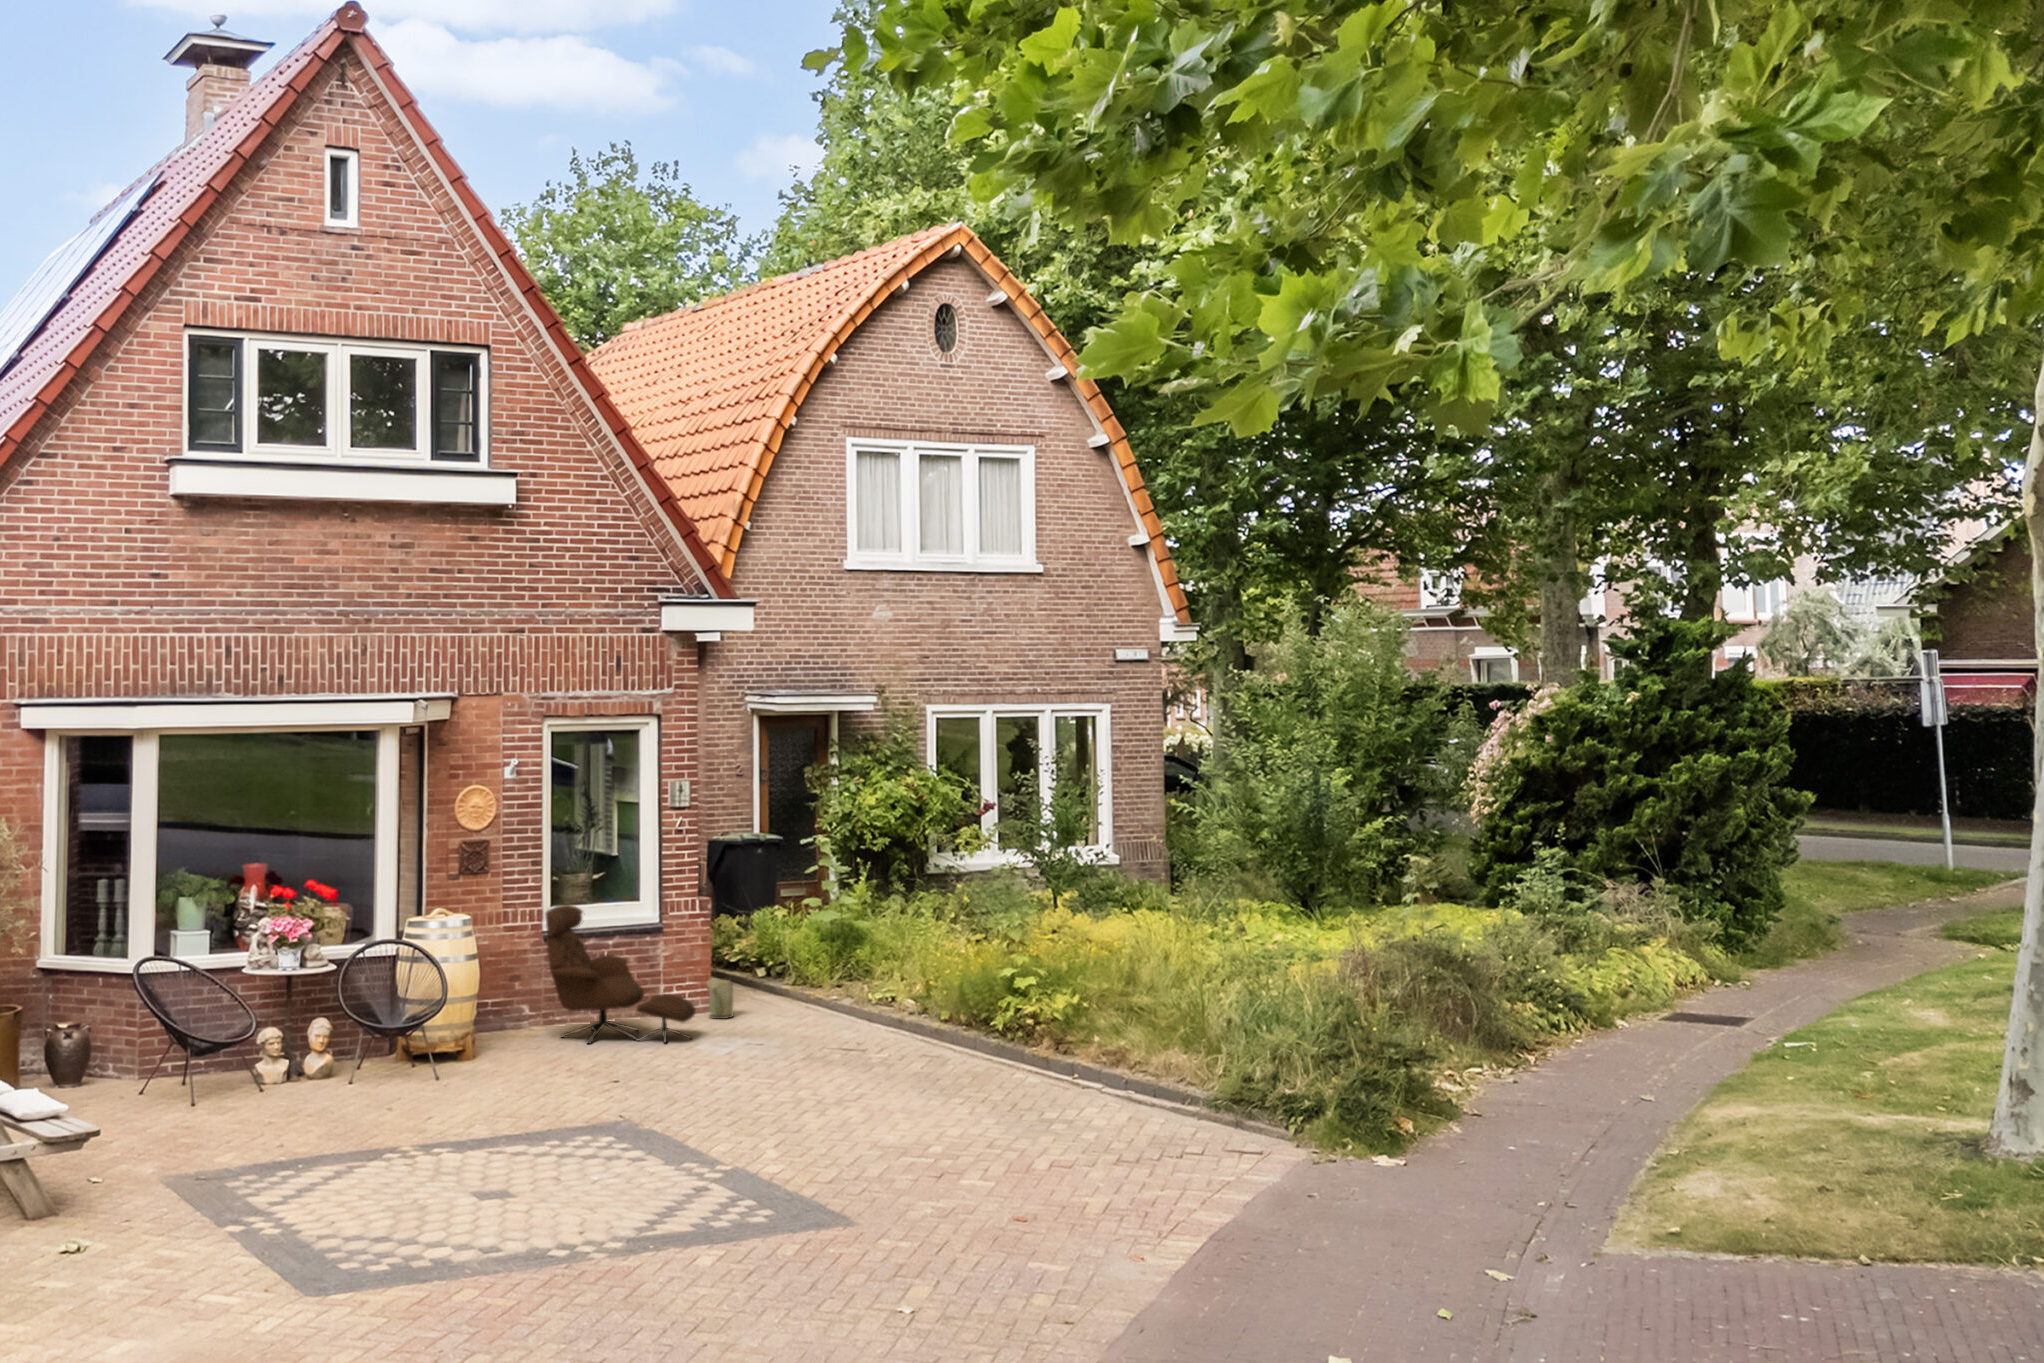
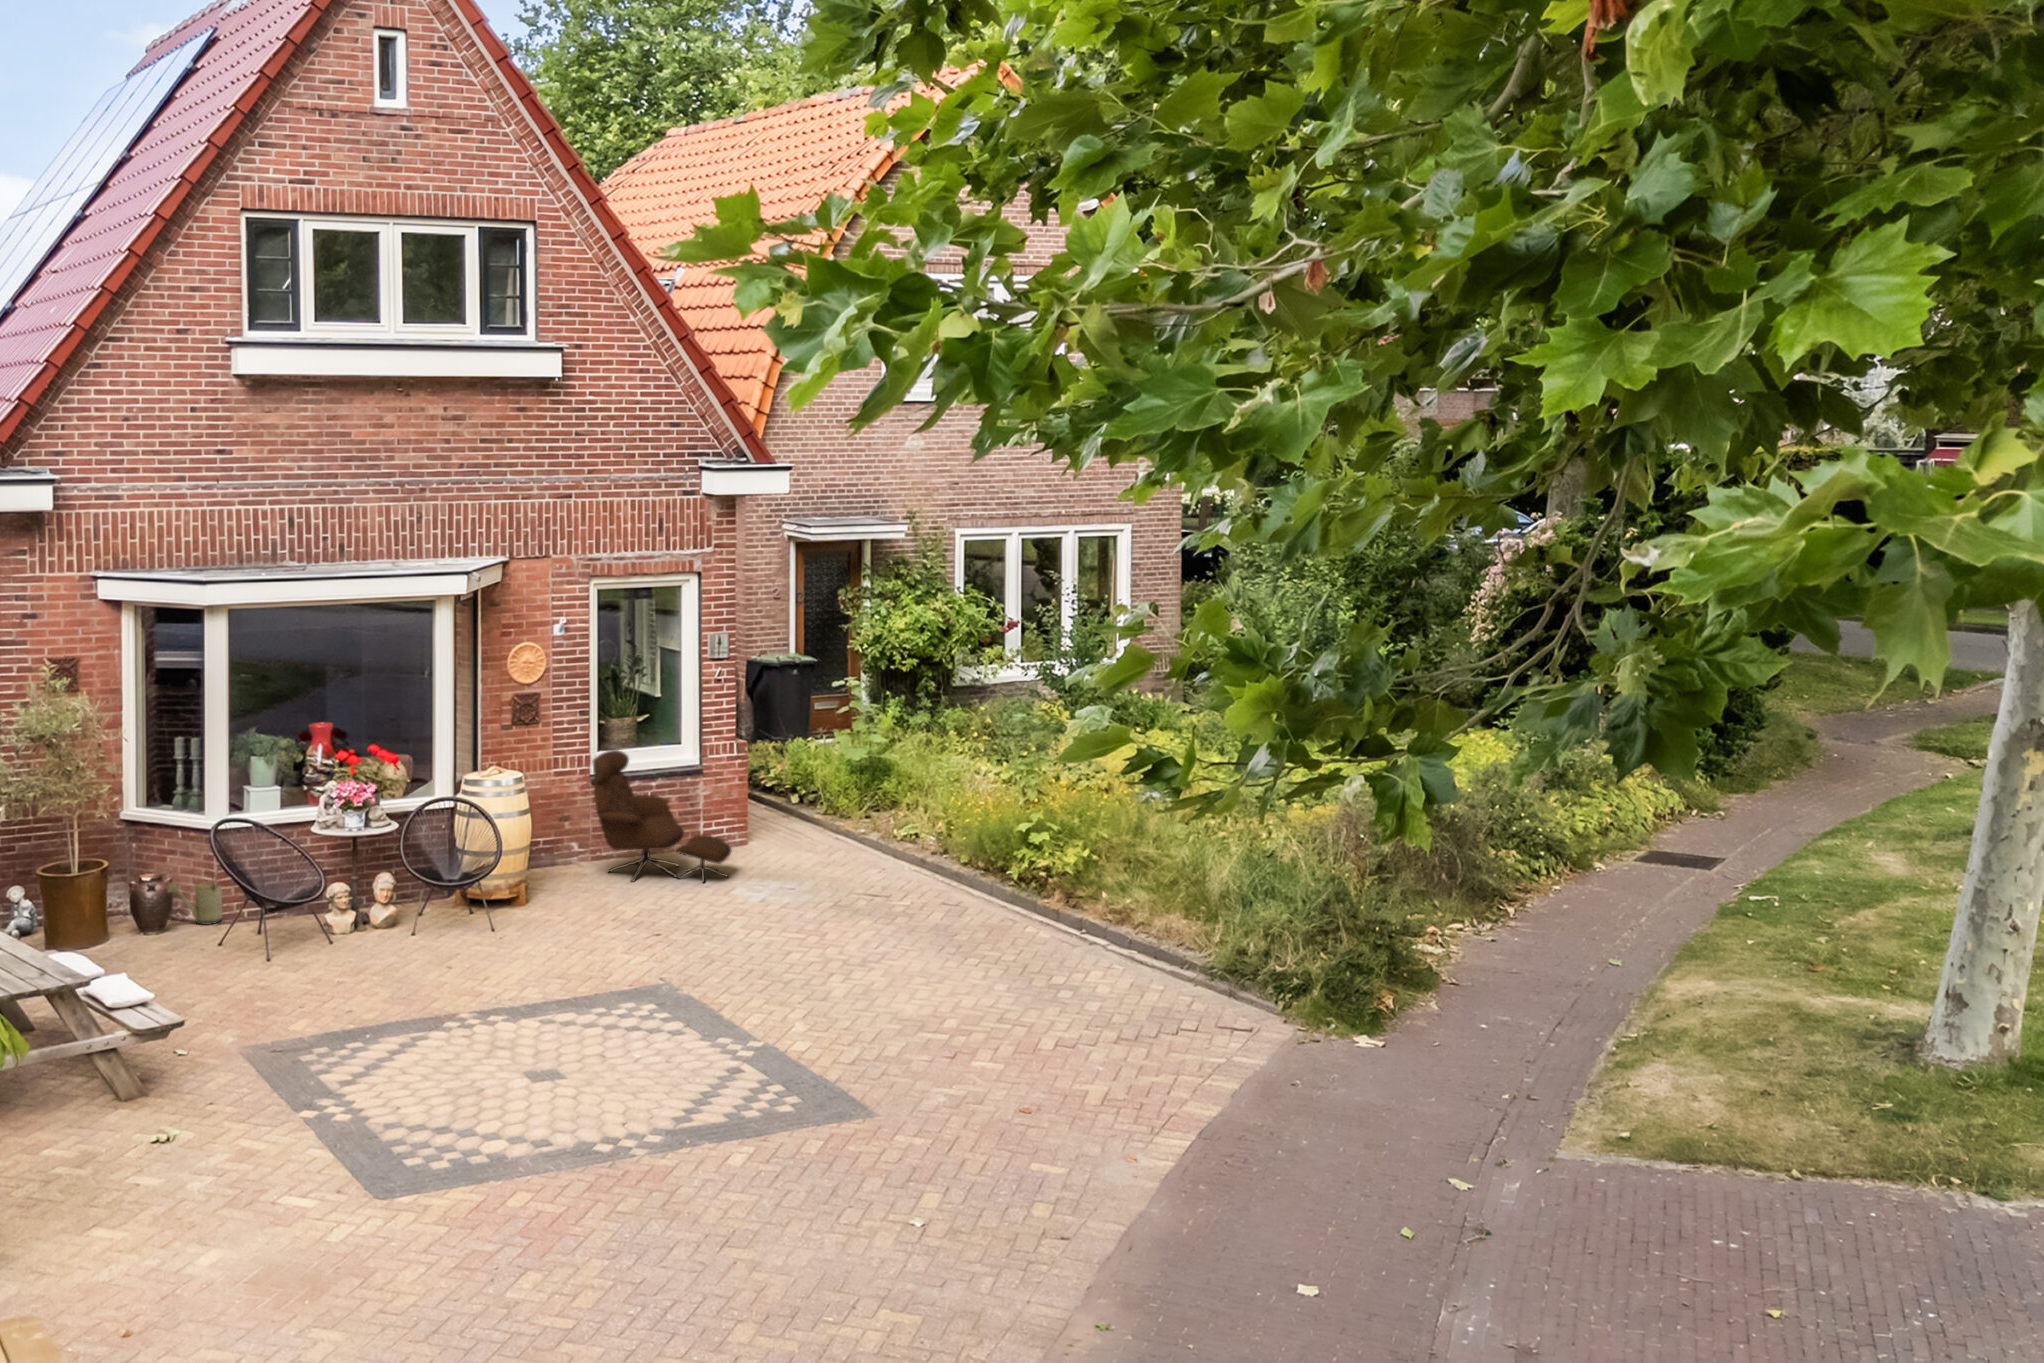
watering can: present [707,978,733,1019] -> present [167,878,222,925]

